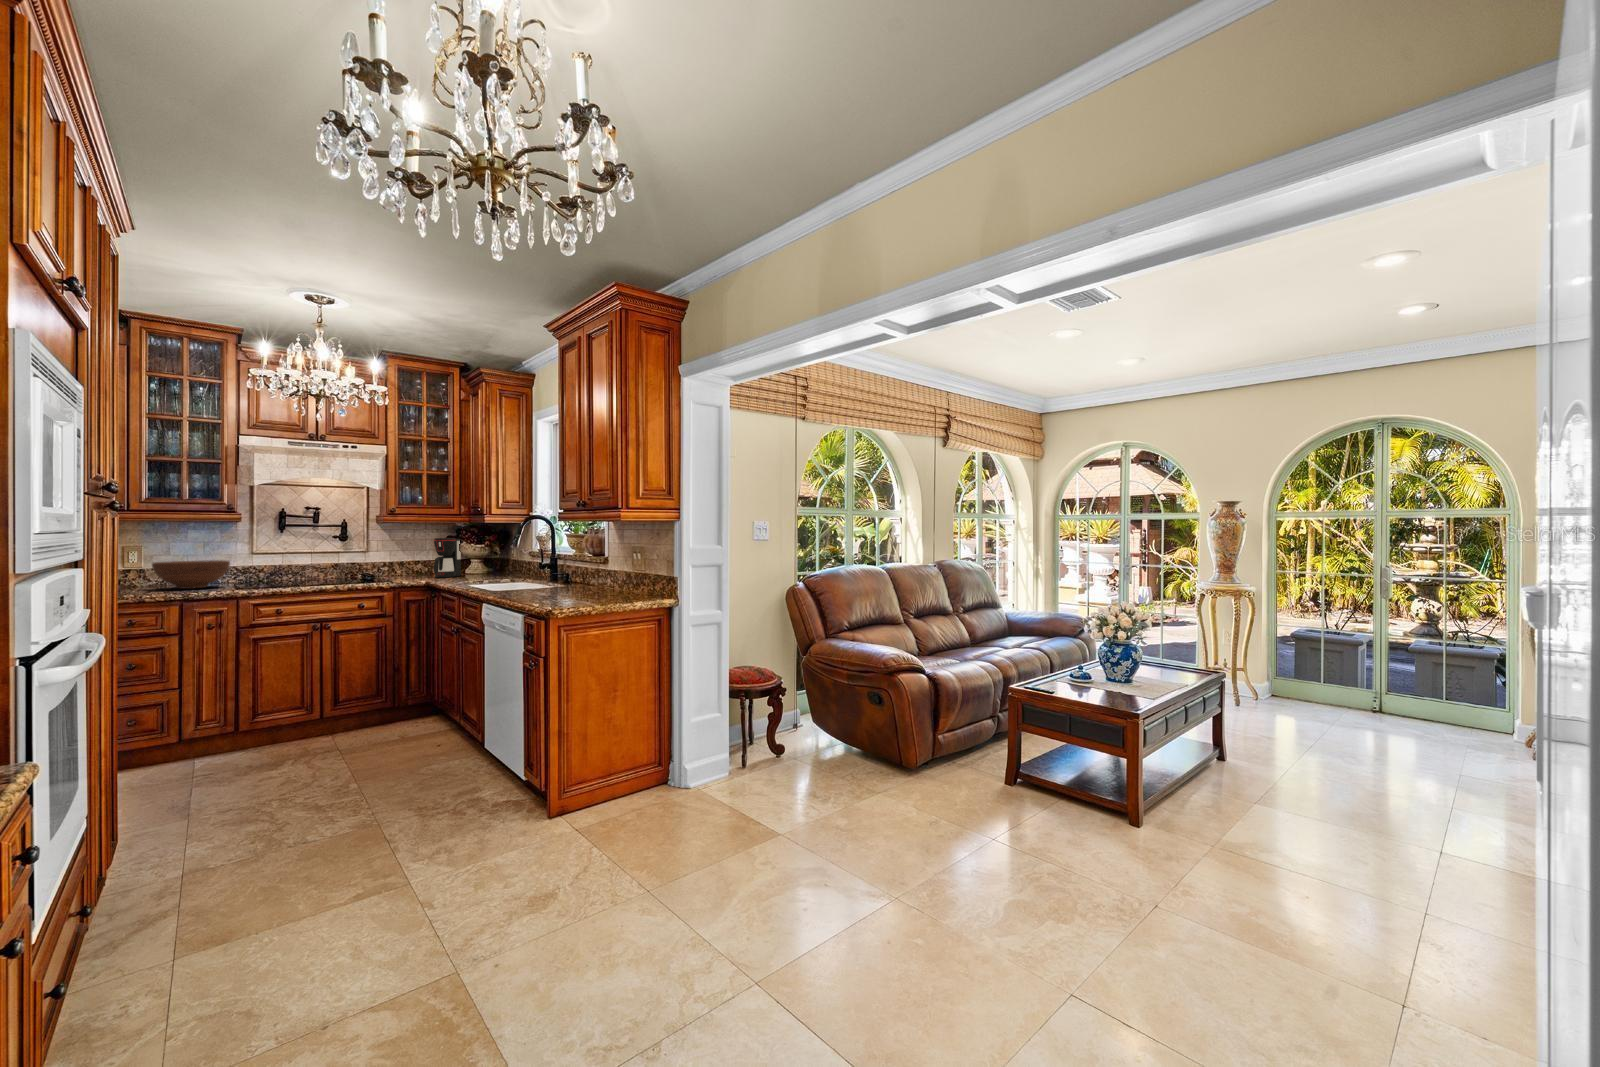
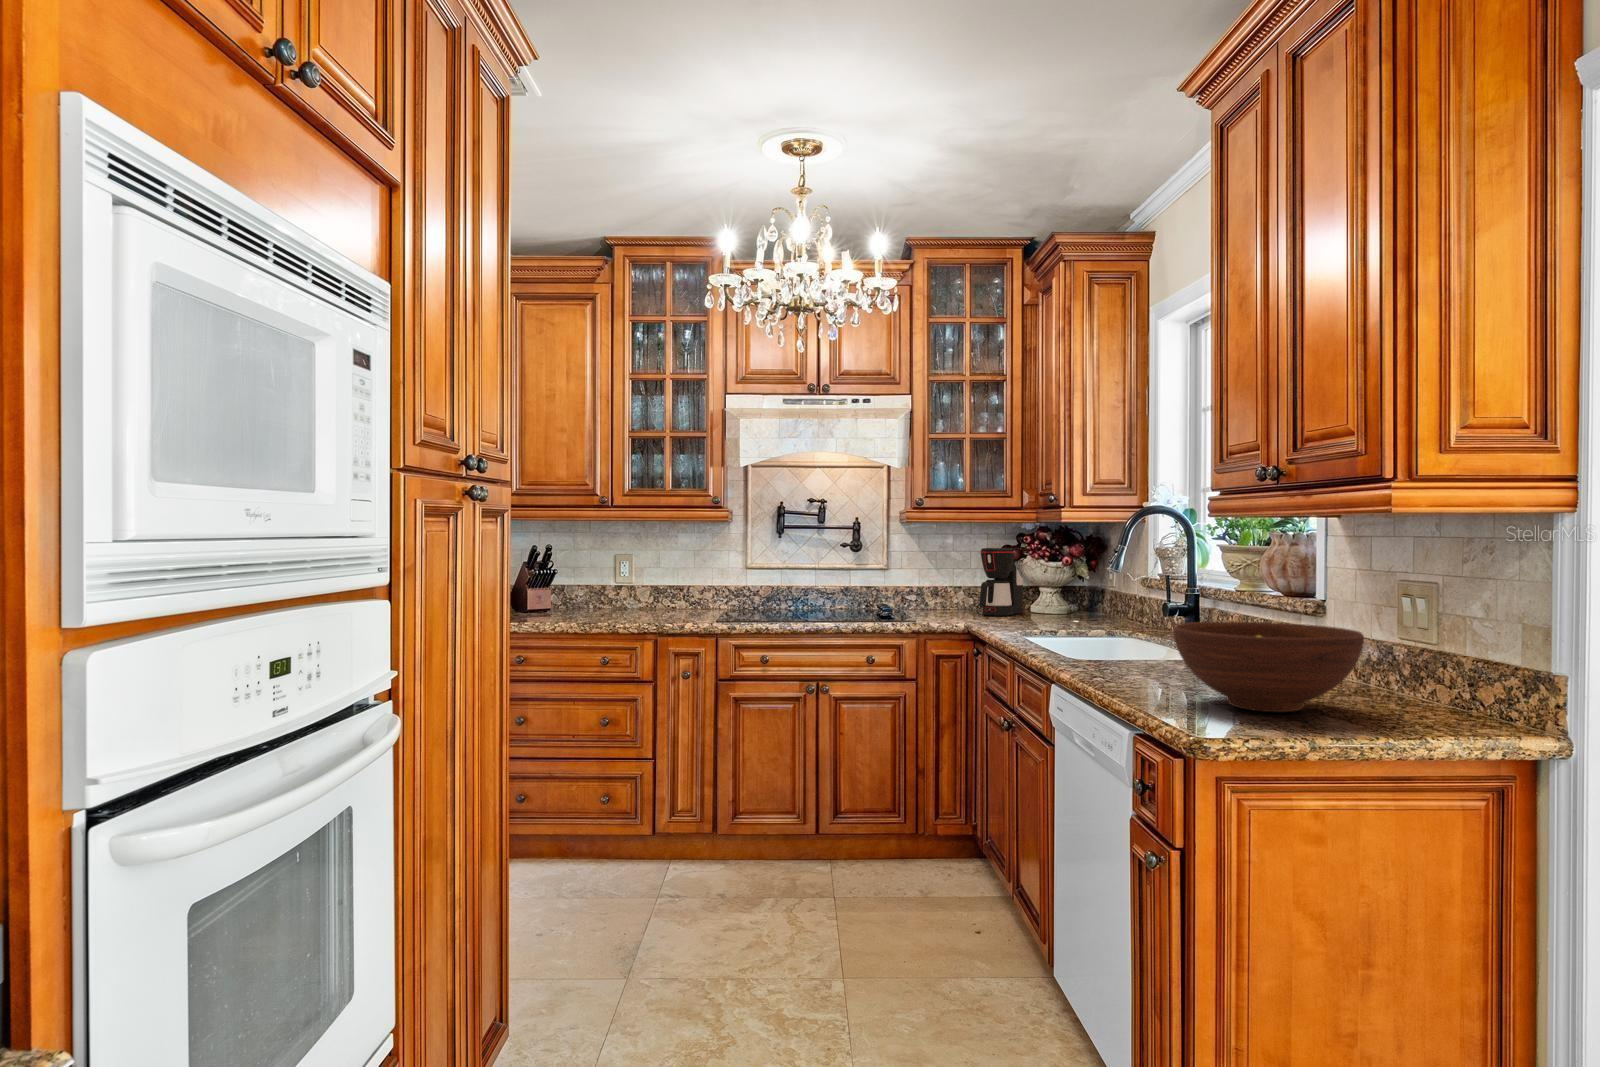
fruit bowl: present [152,560,230,589] -> present [1173,621,1364,712]

